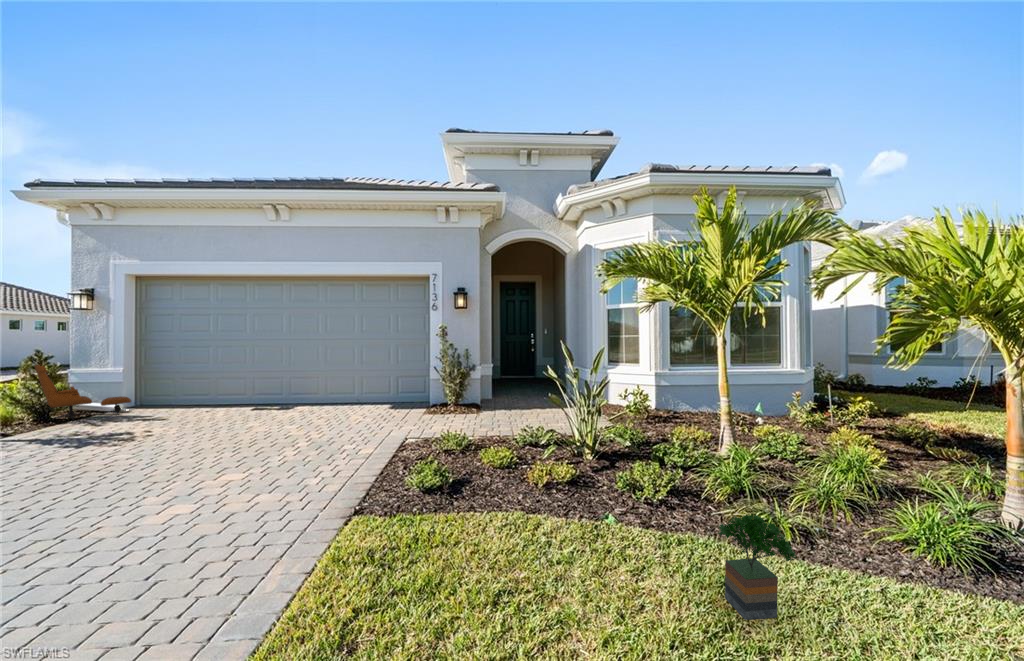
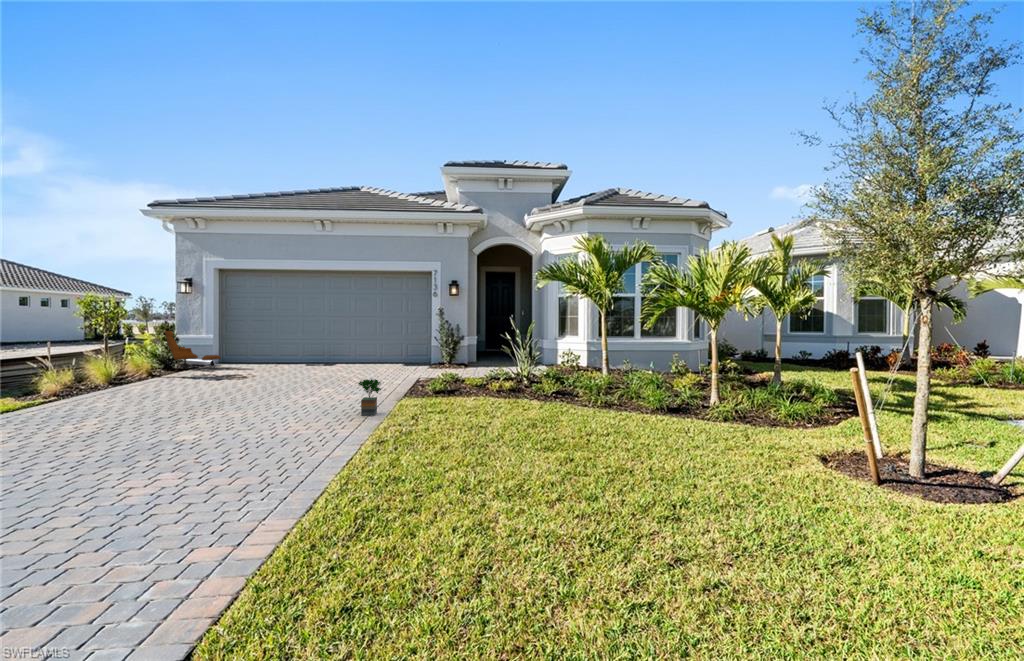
potted tree: present [718,514,796,620] -> present [358,379,381,416]

